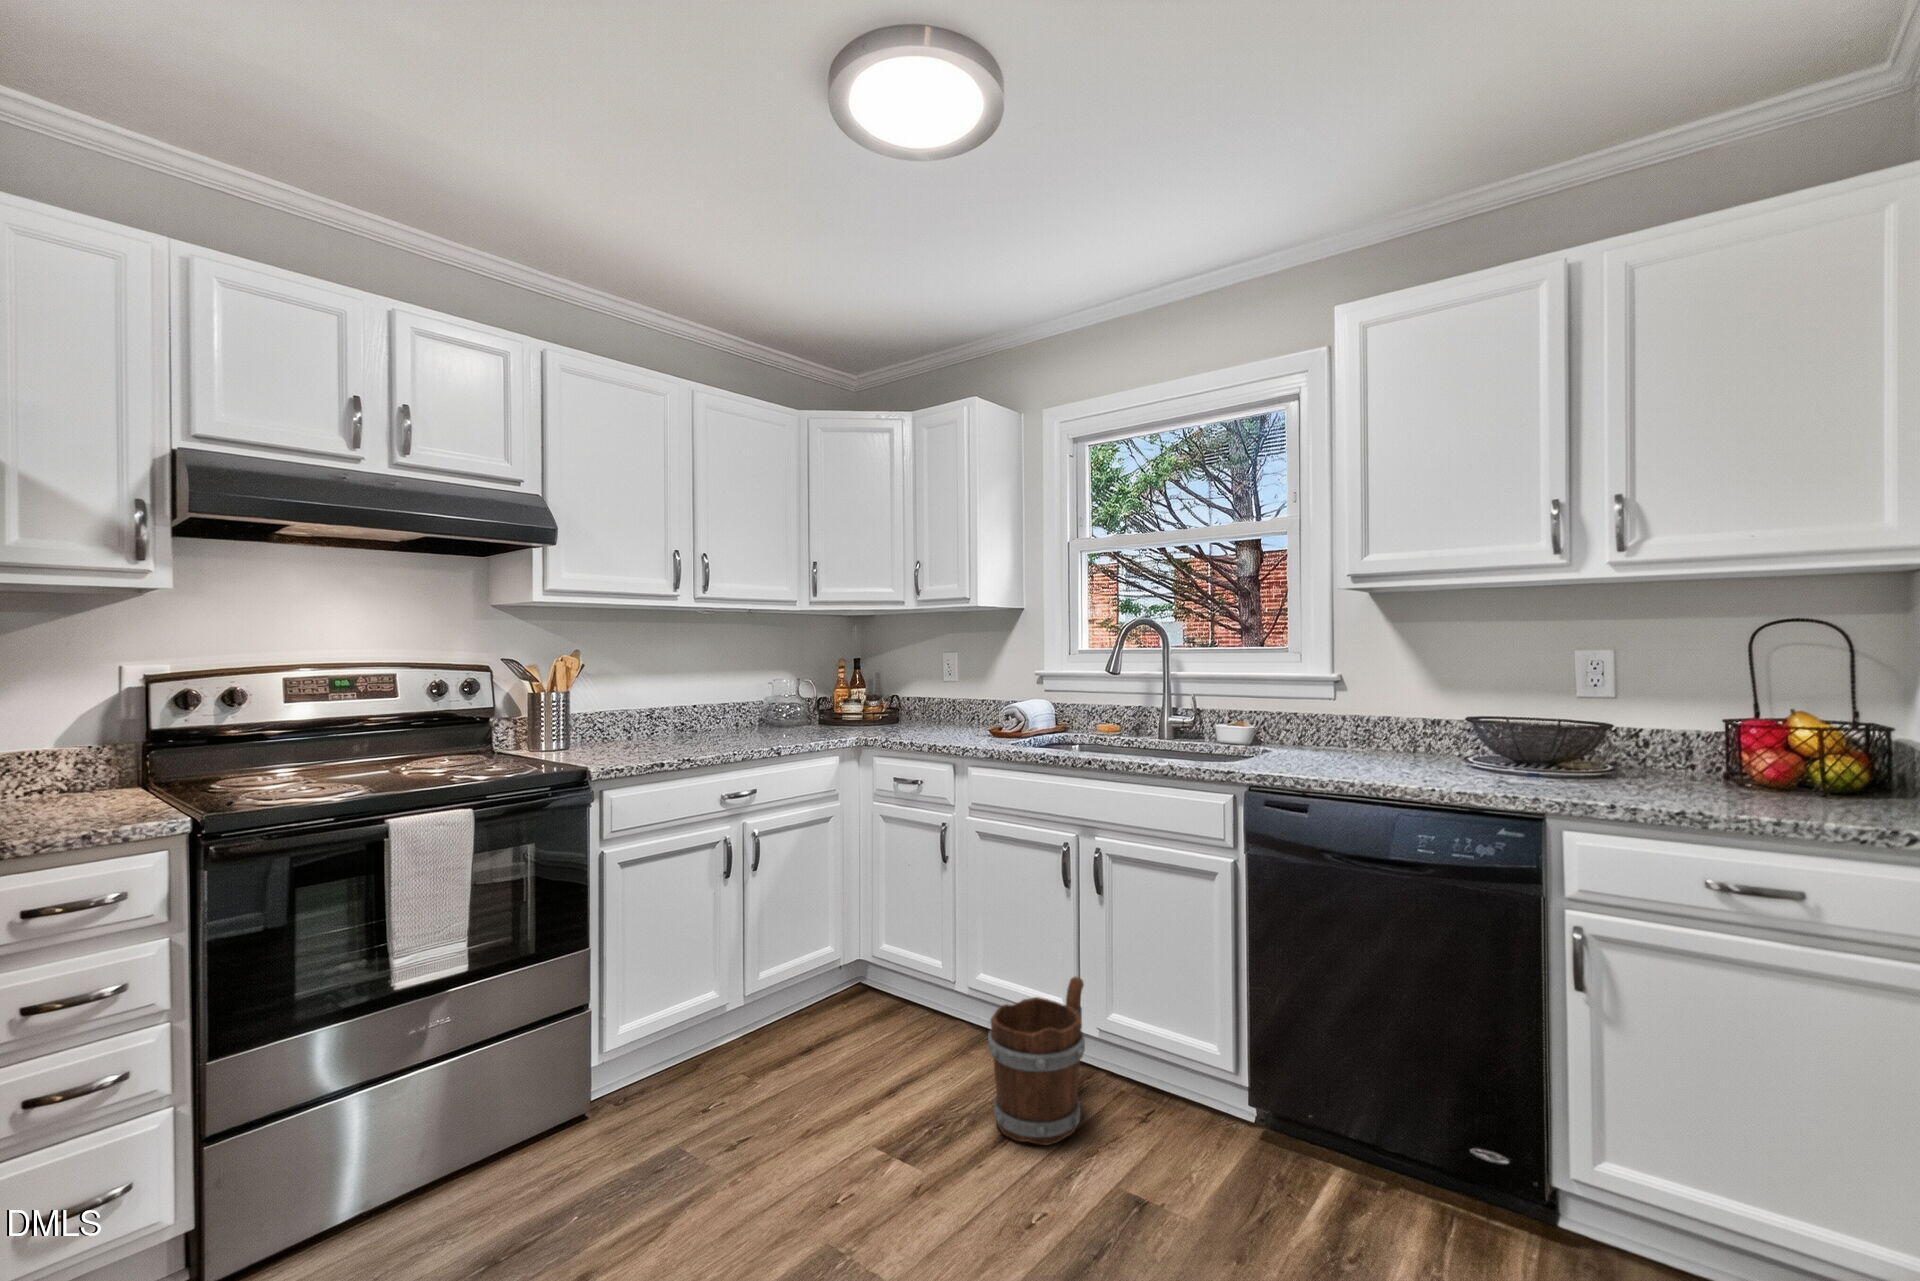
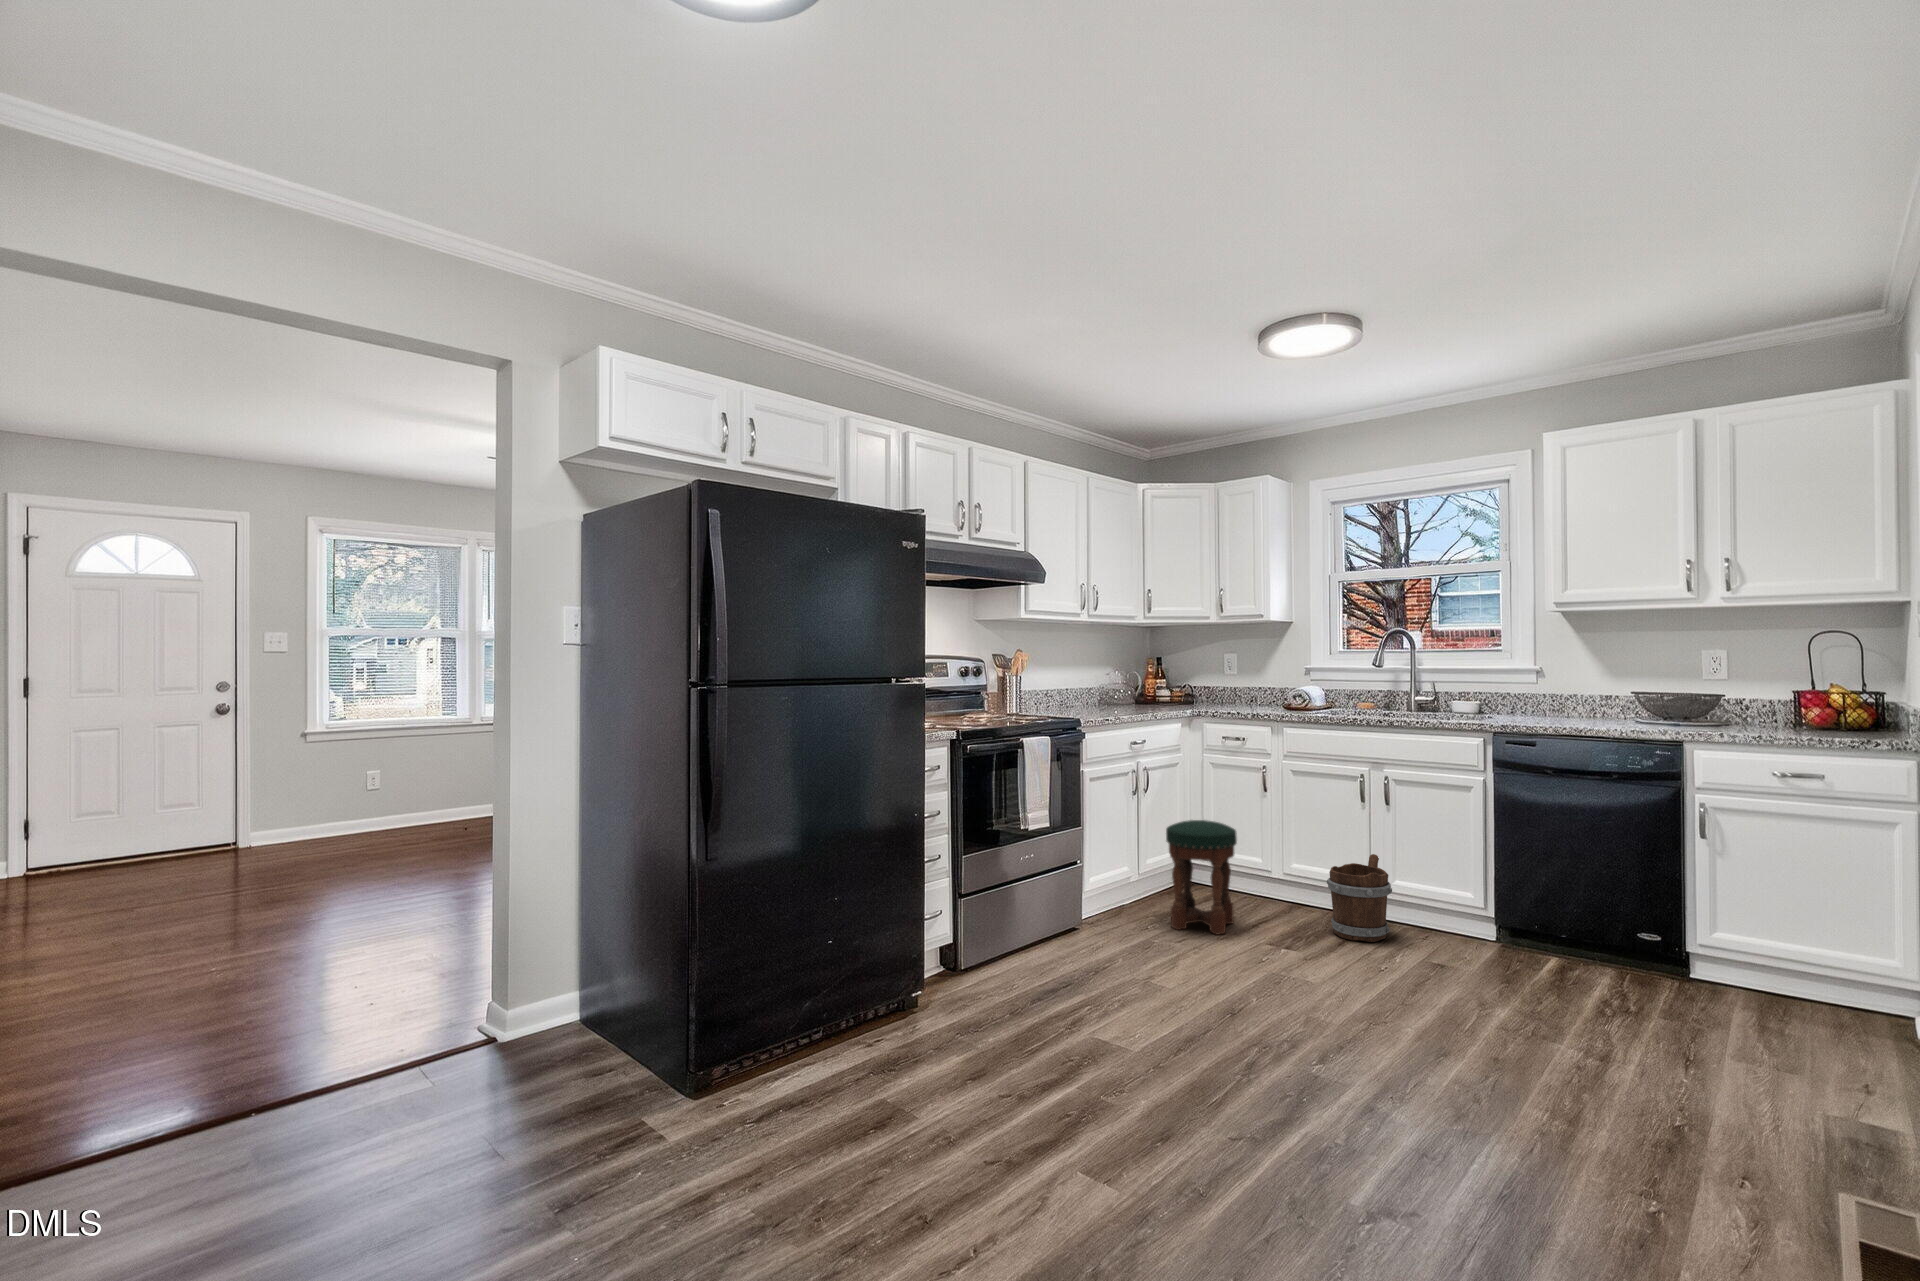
stool: none [734,927,849,1134] -> present [1166,820,1237,935]

